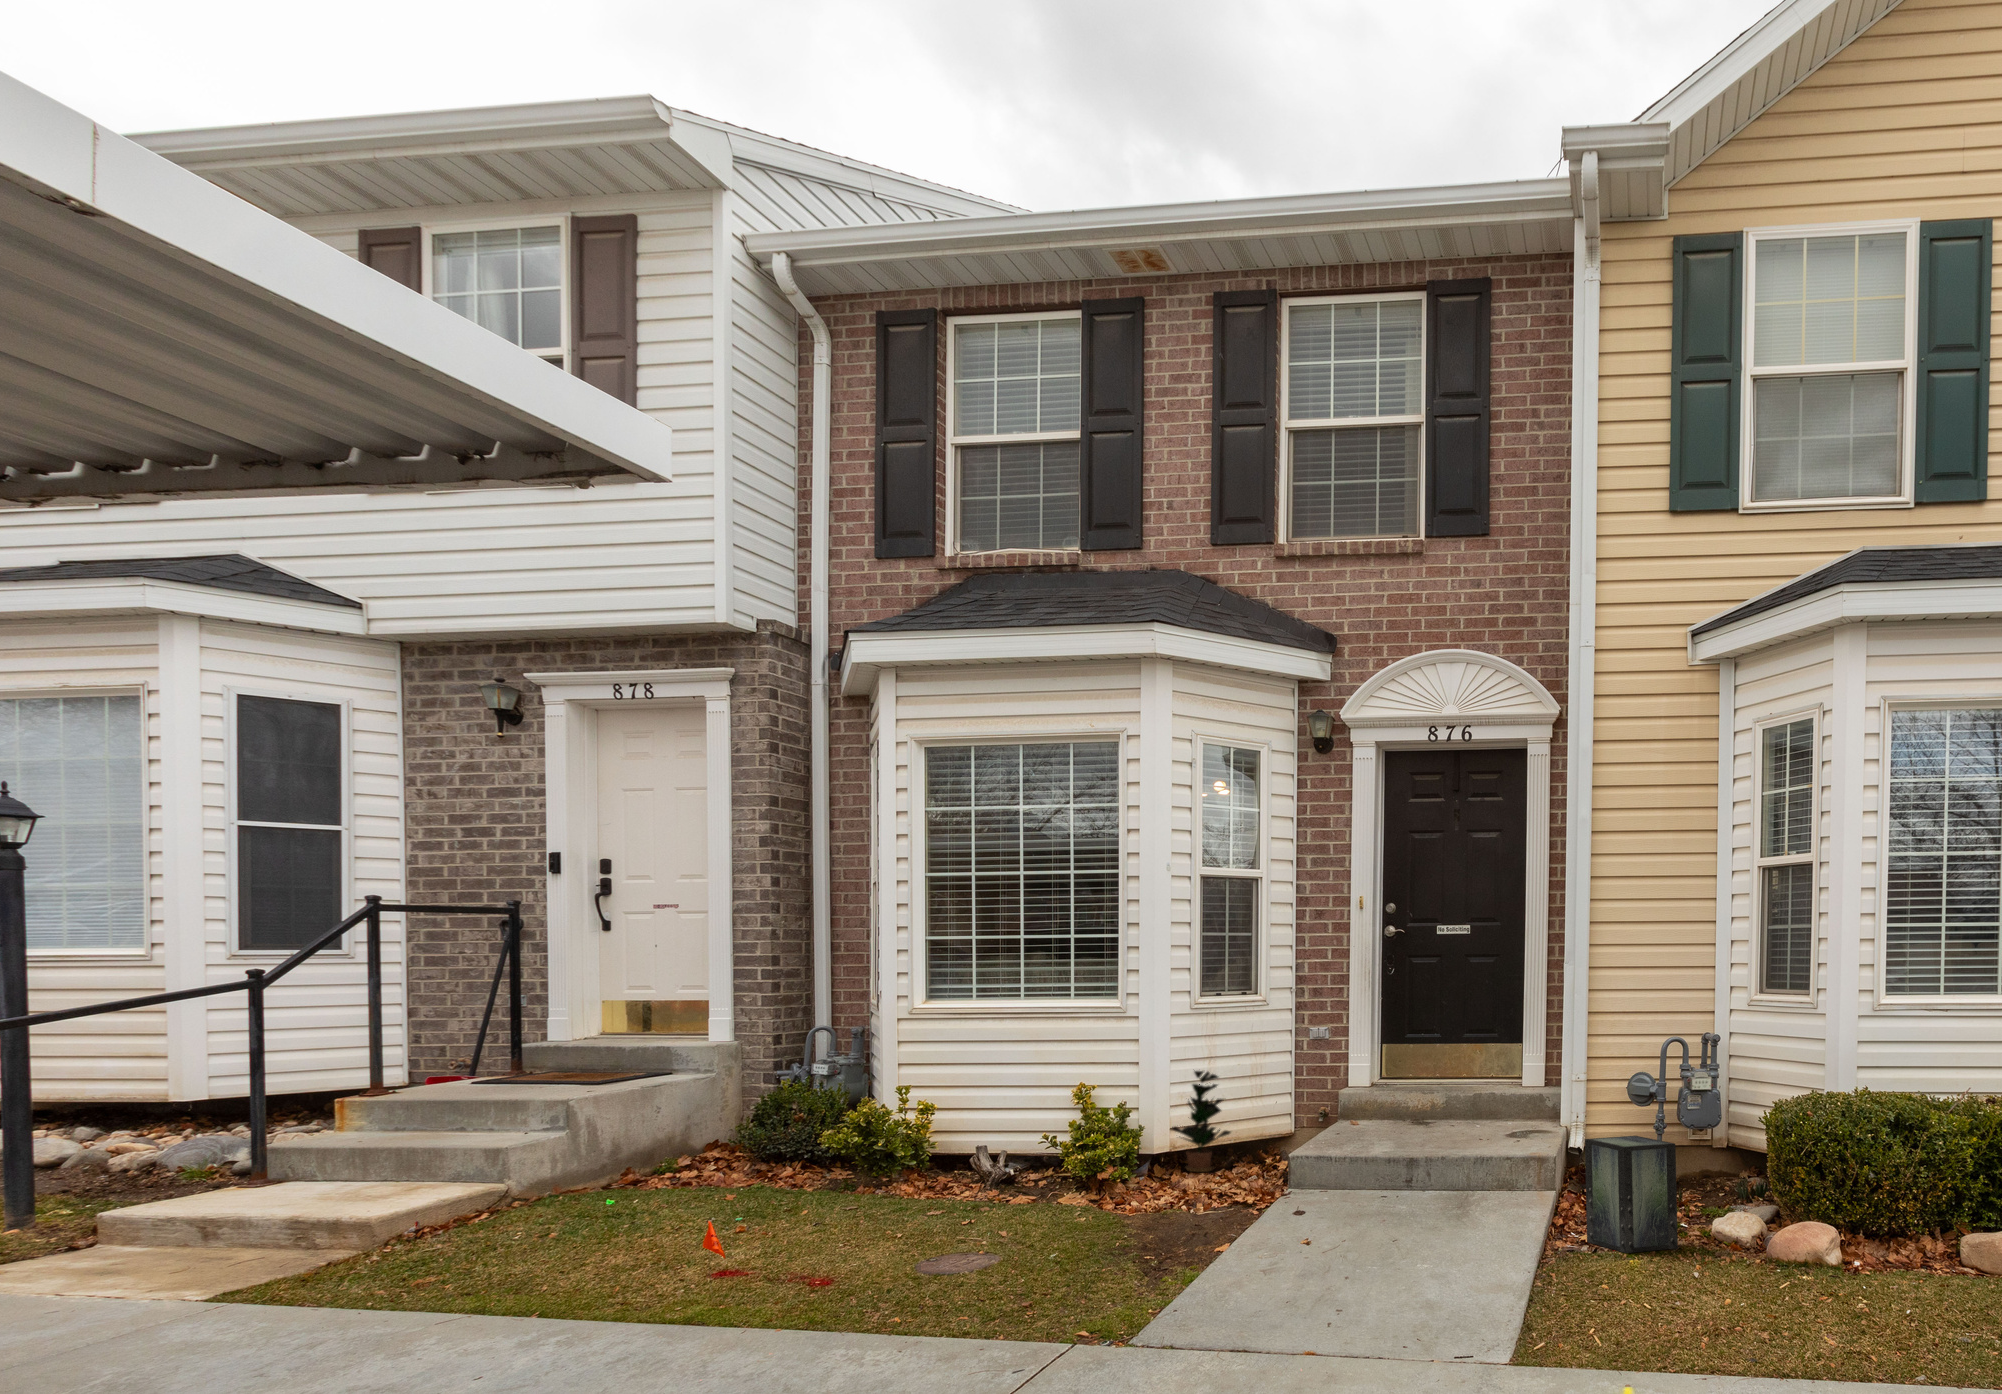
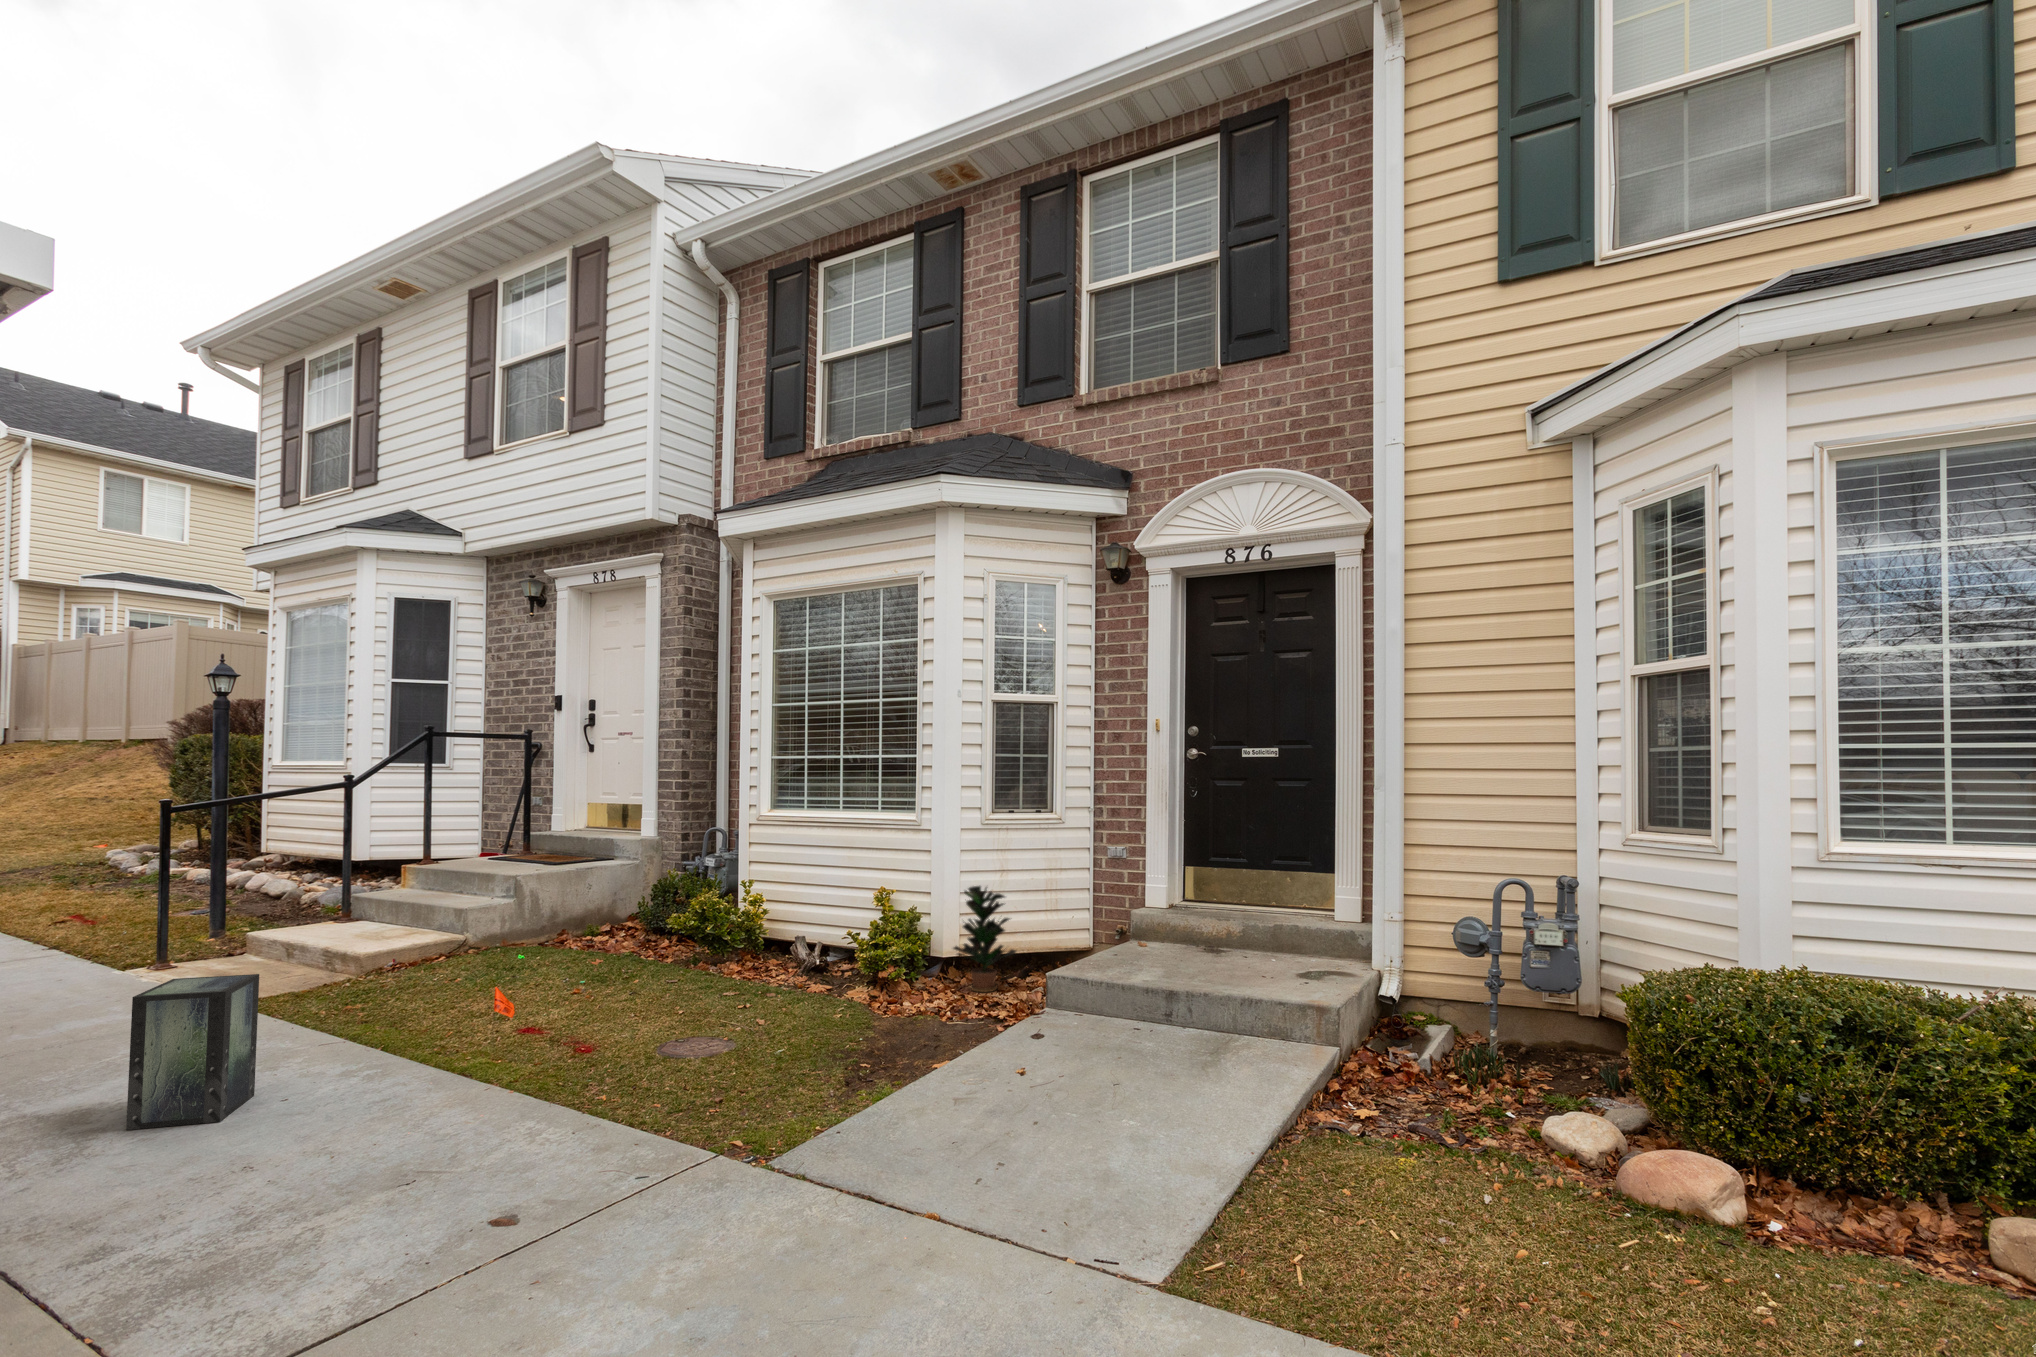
storage box: present [1585,1136,1678,1253] -> present [126,974,259,1130]

